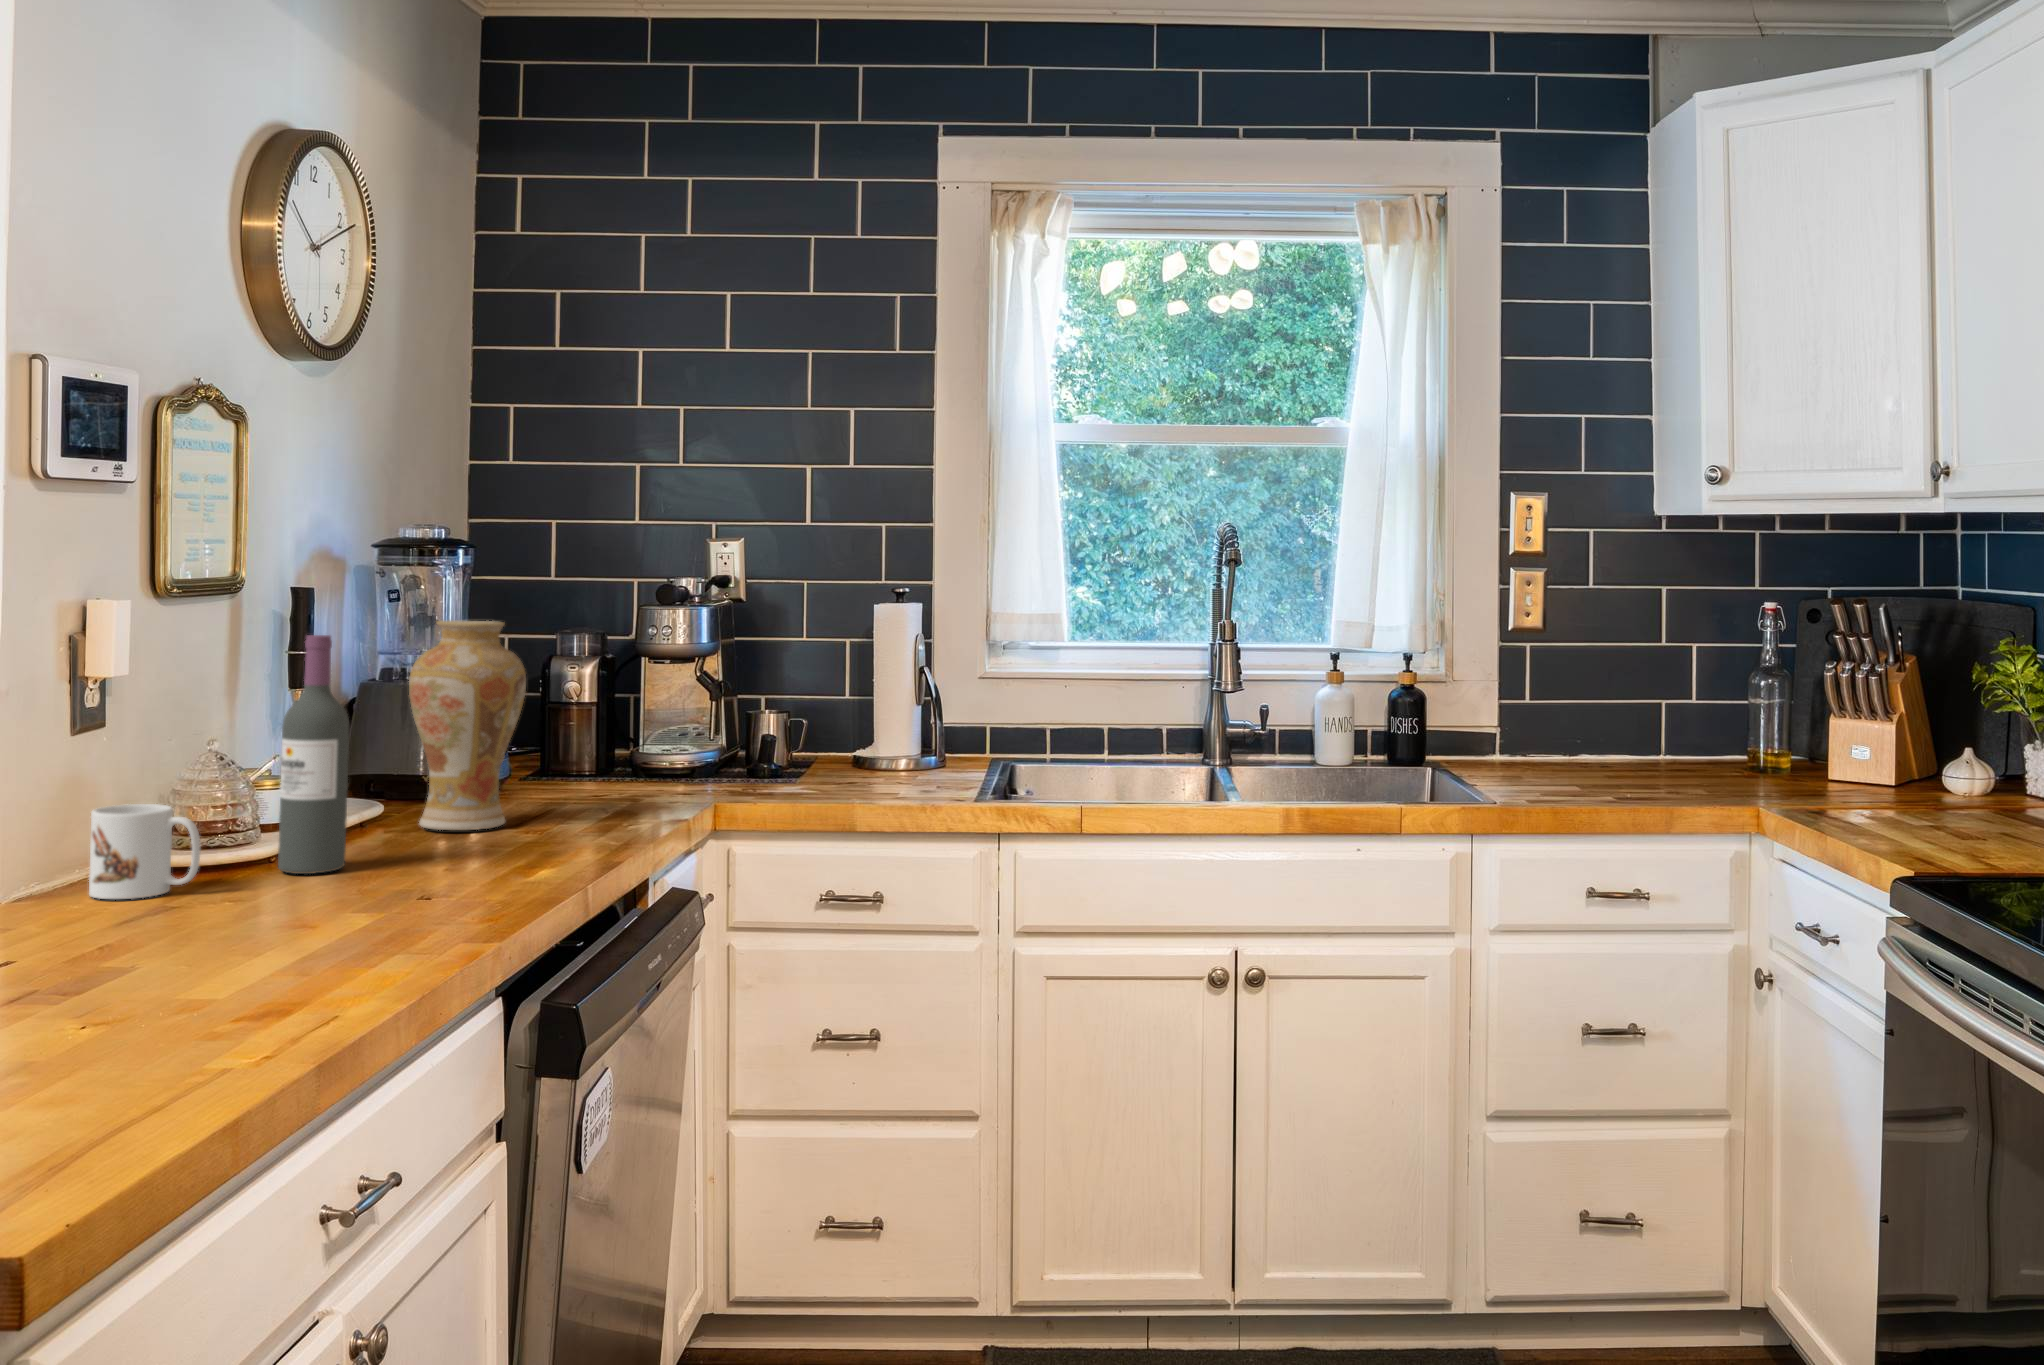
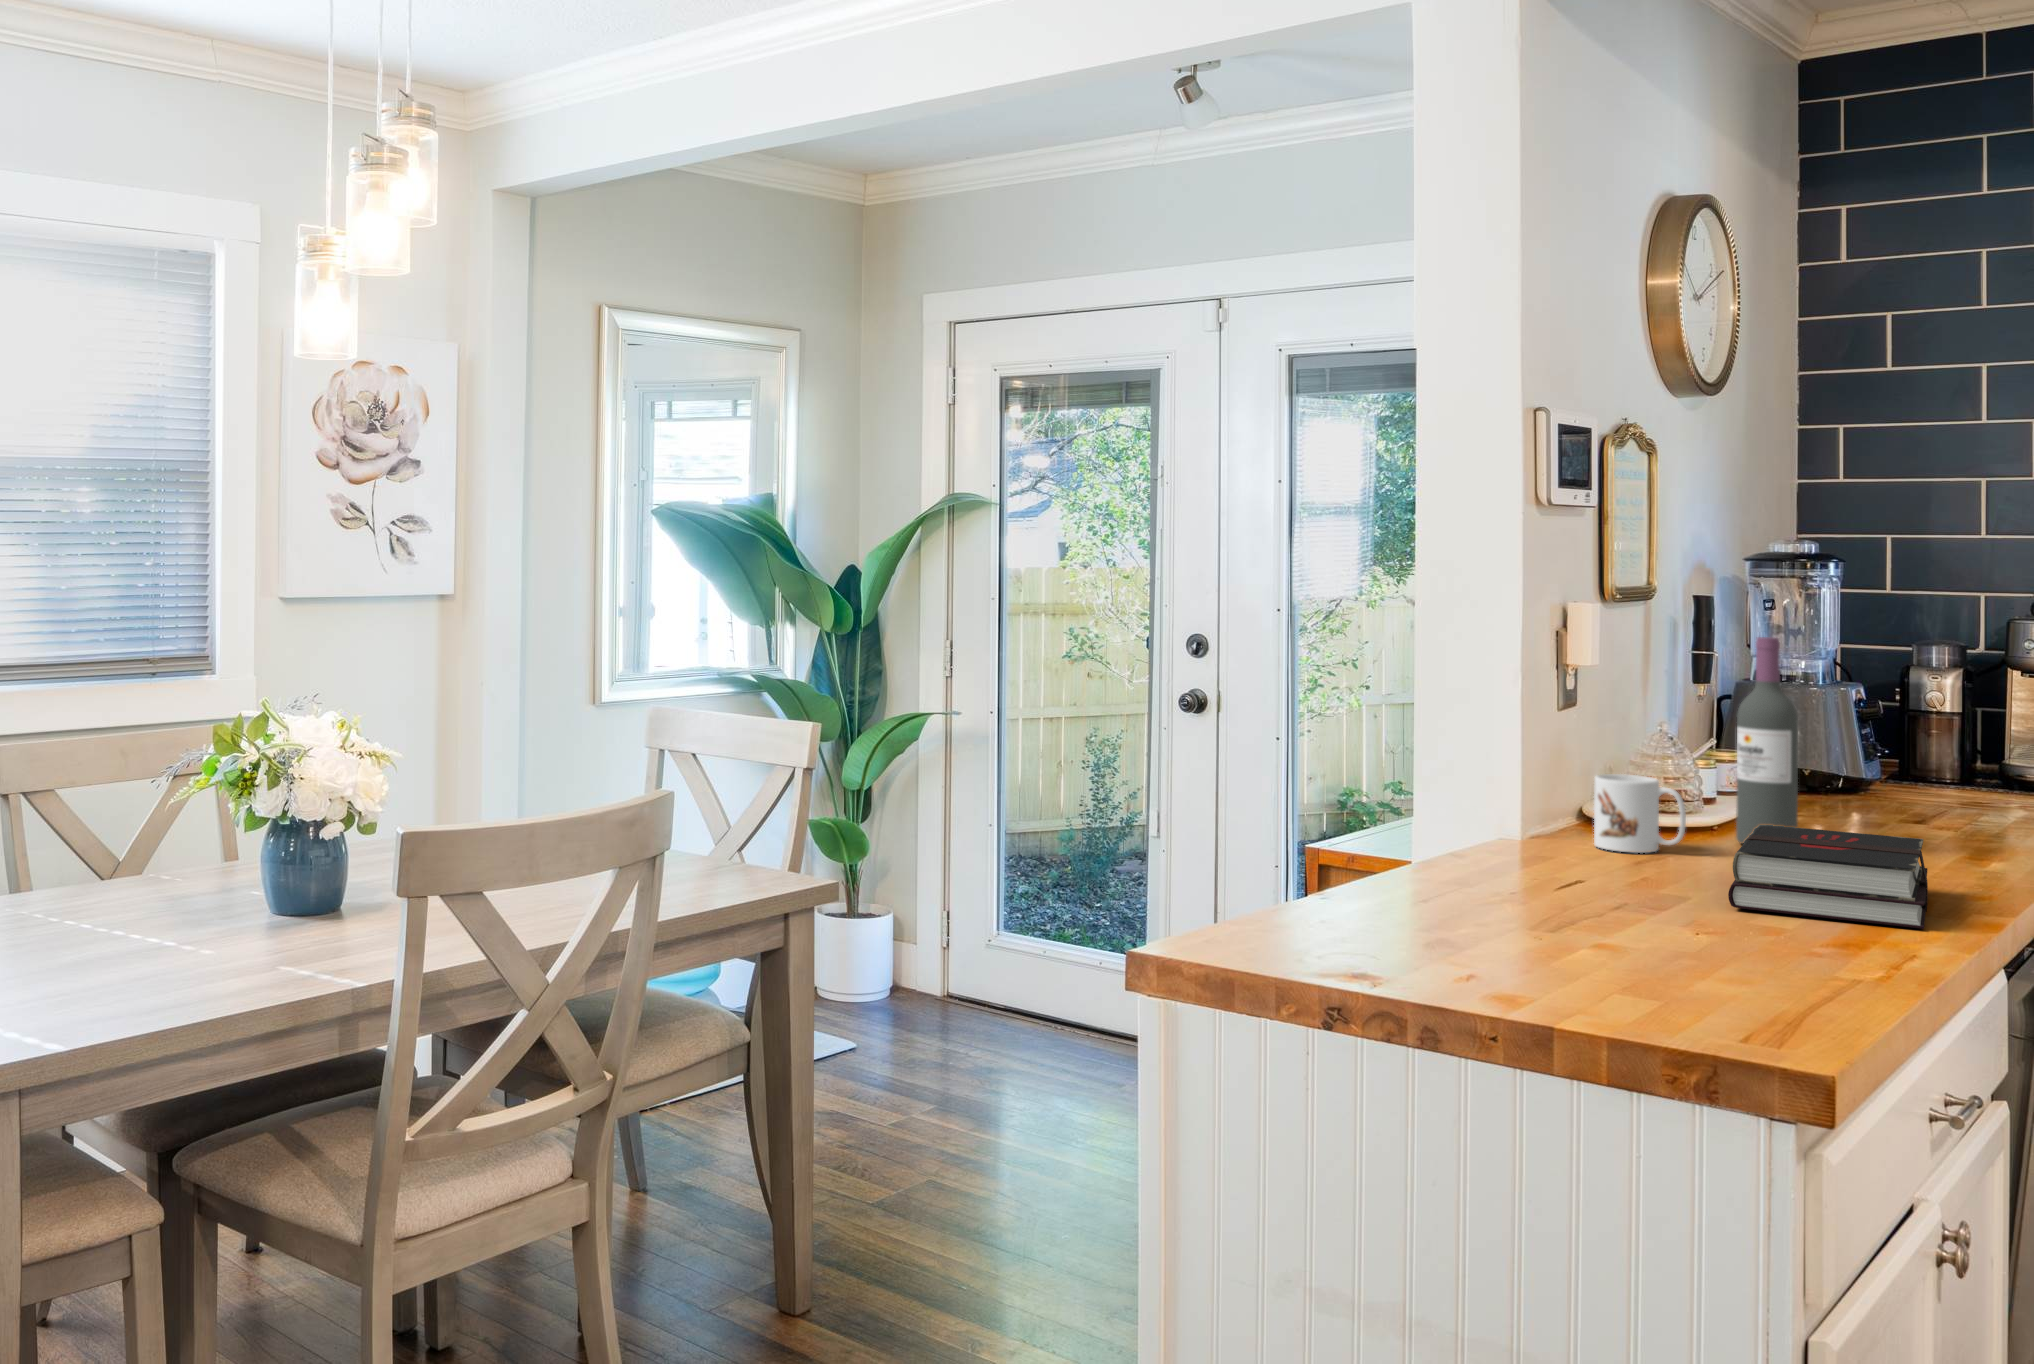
vase: present [409,620,526,830] -> none [1816,628,1935,825]
hardback book: none [171,853,433,962] -> present [1728,825,1928,929]

